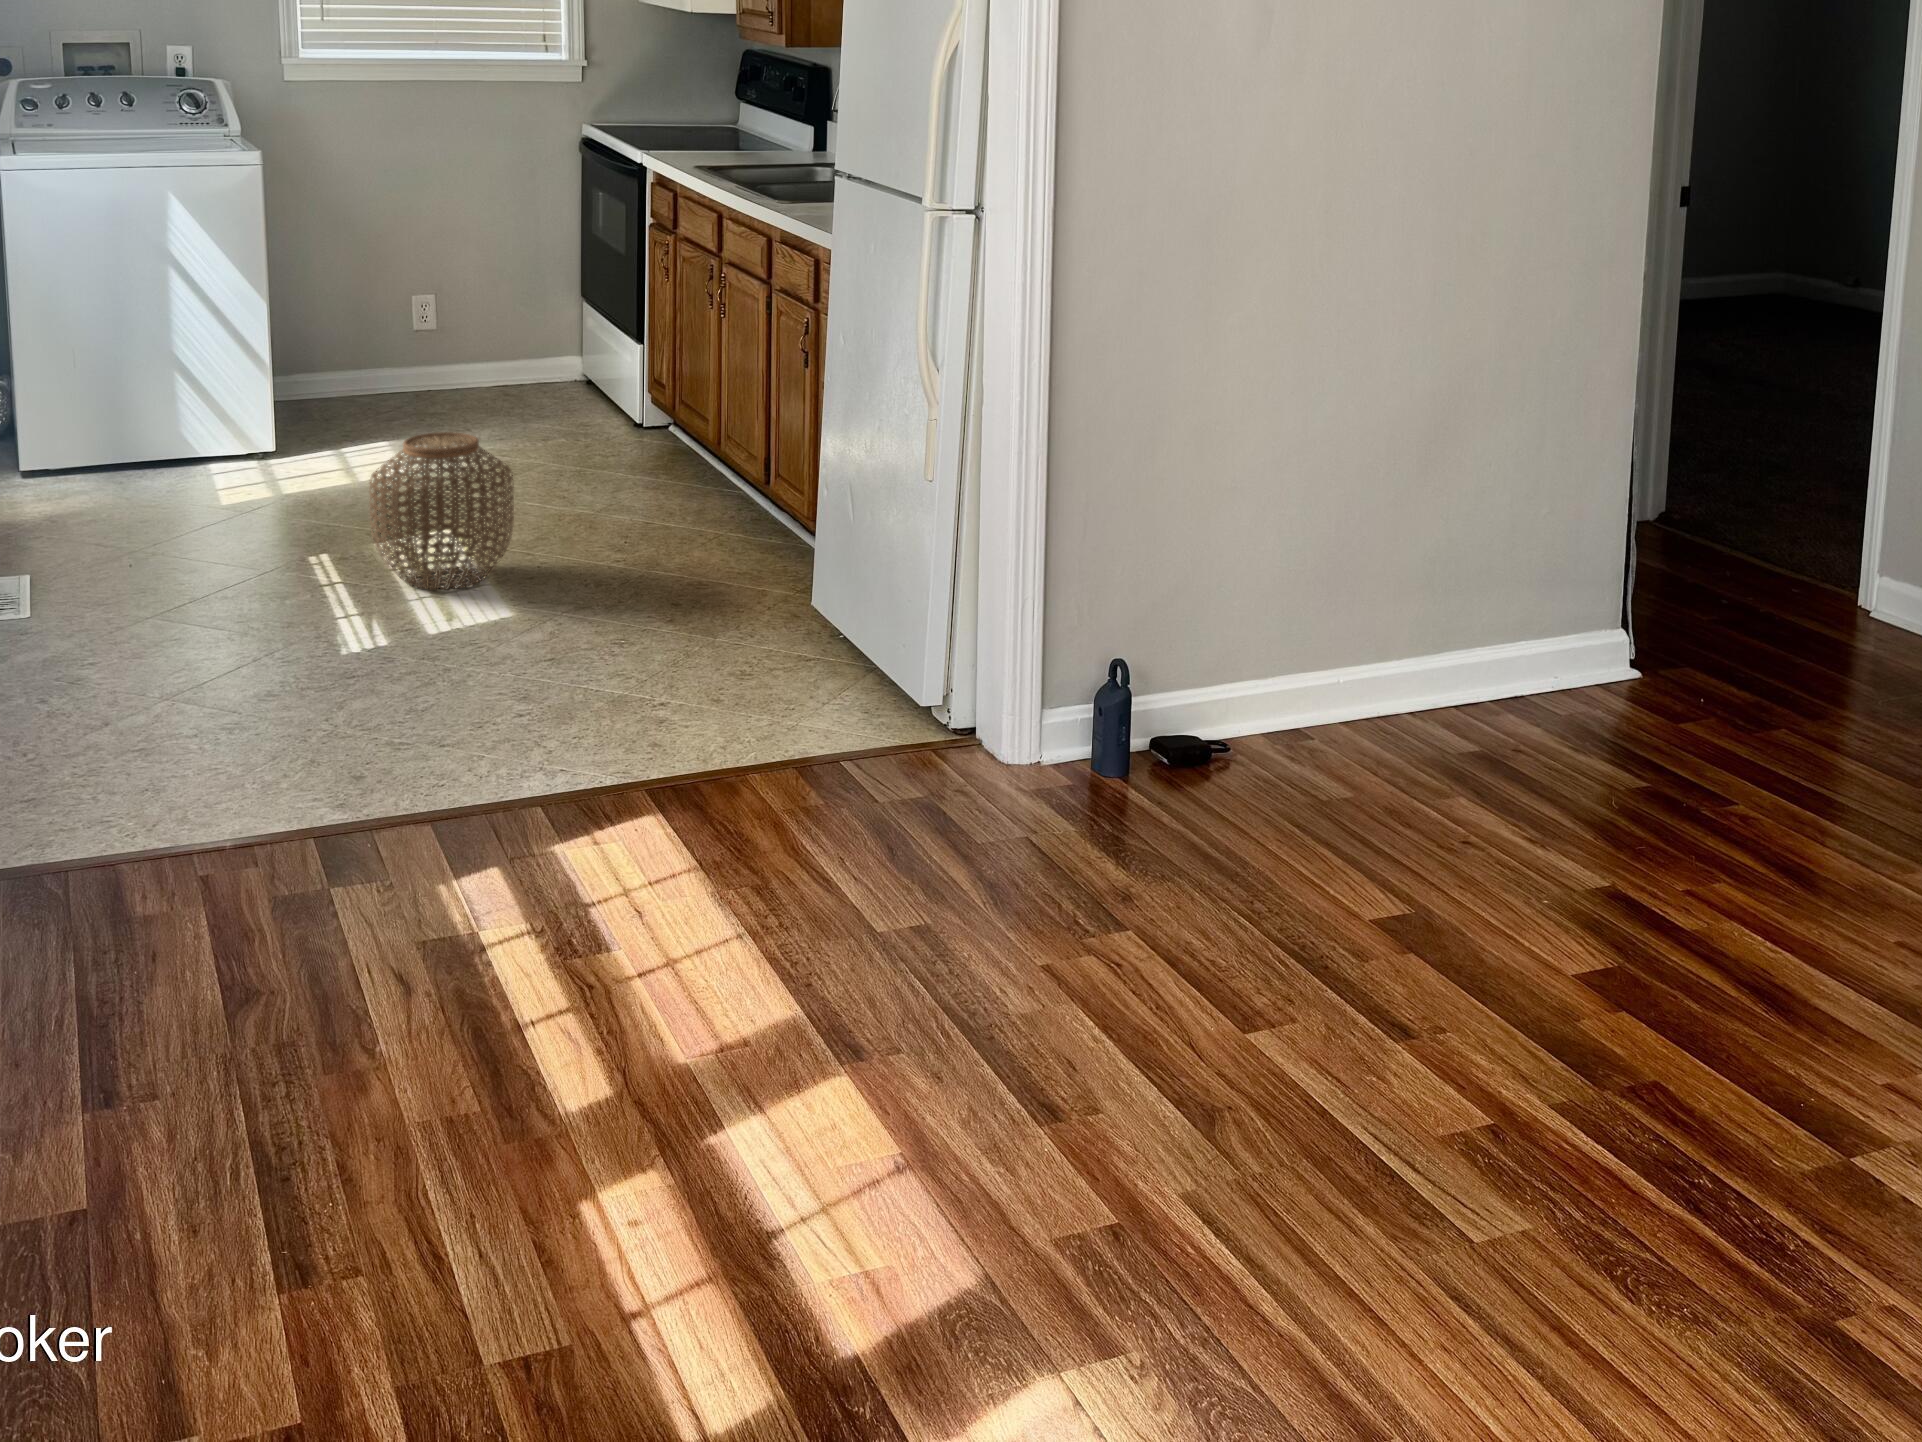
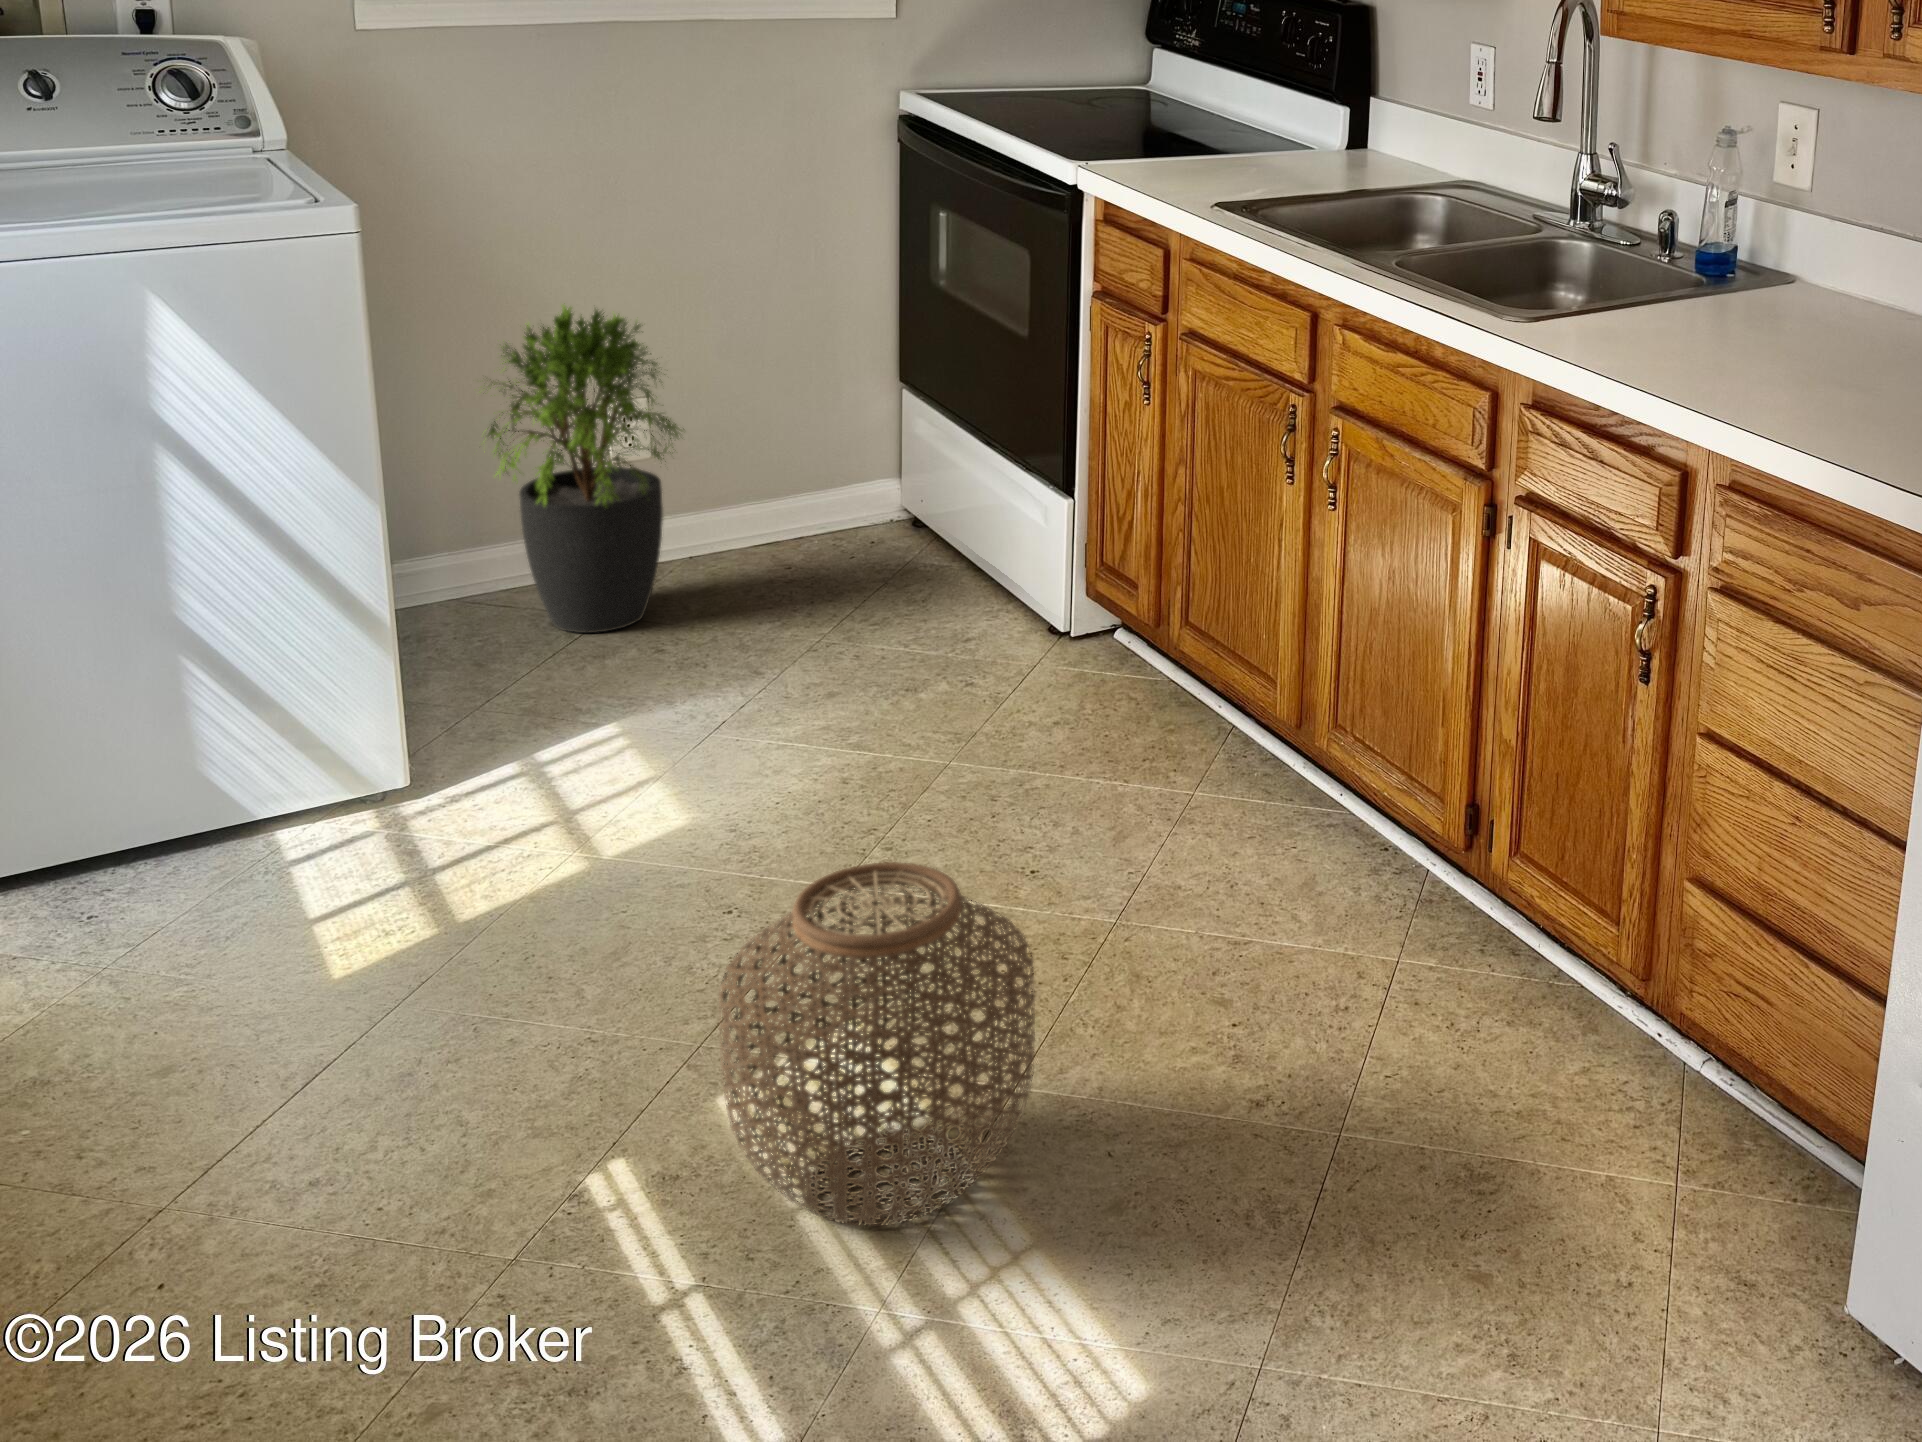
potted plant: none [330,229,445,413] -> present [485,305,680,633]

